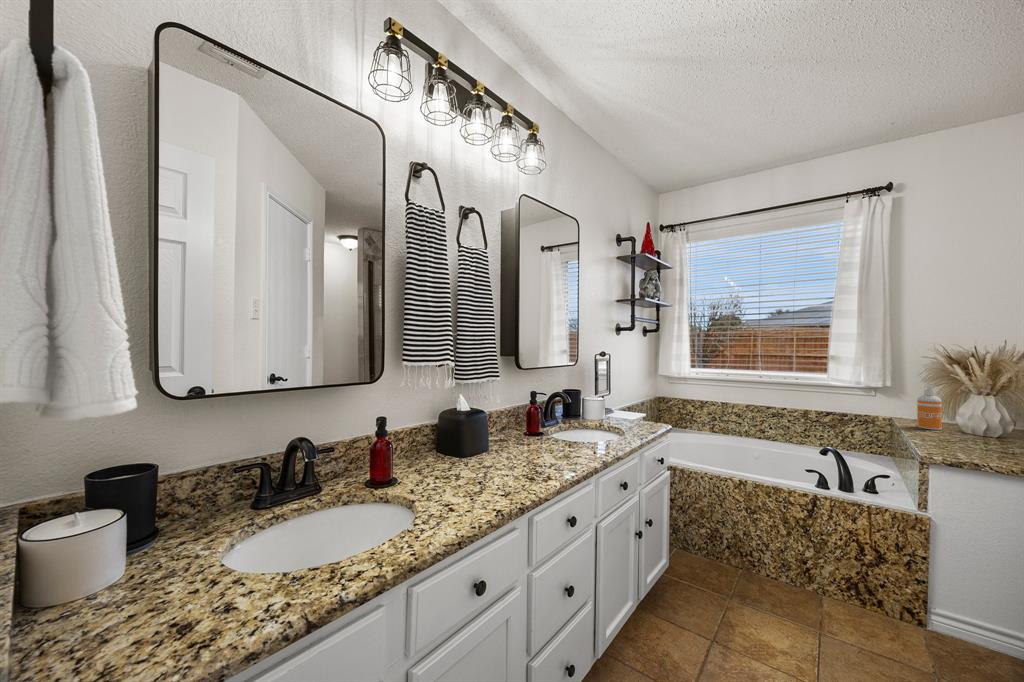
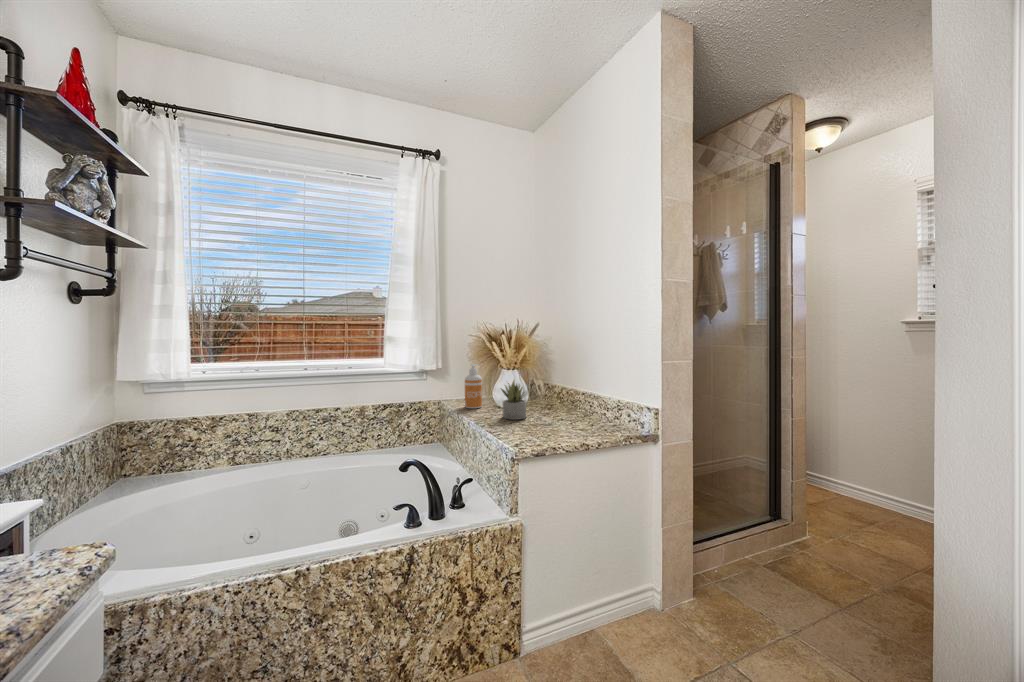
succulent plant: none [950,404,995,446] -> present [501,381,526,420]

